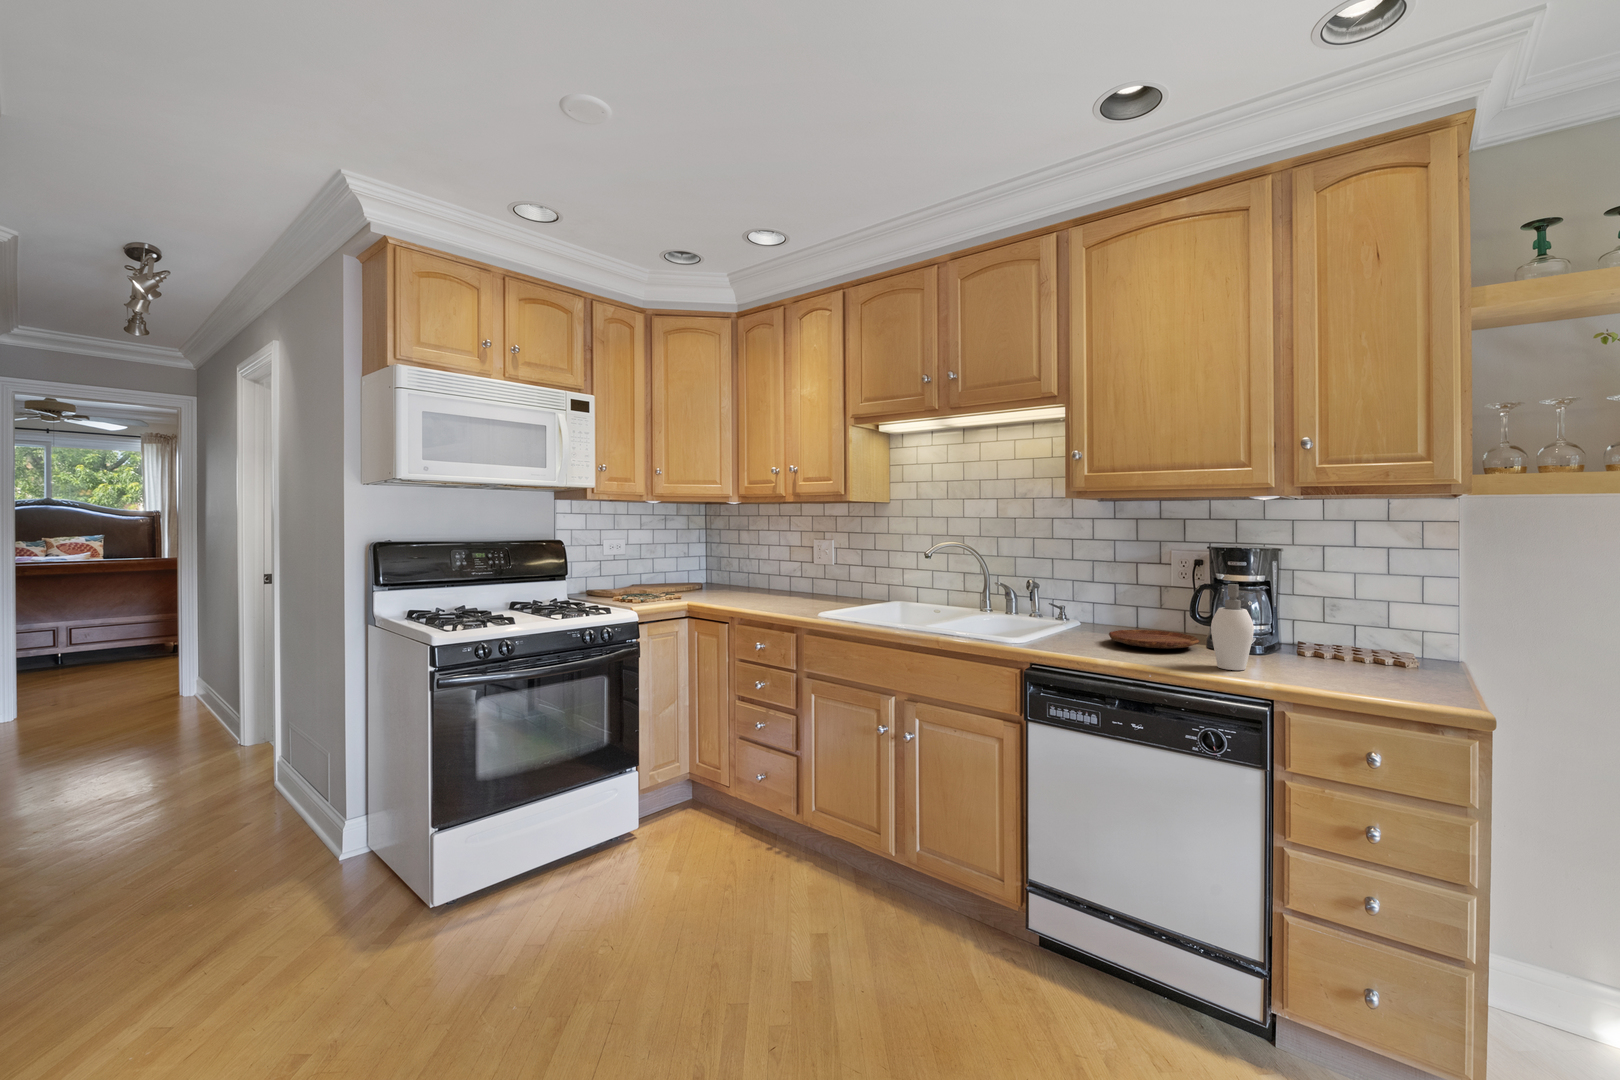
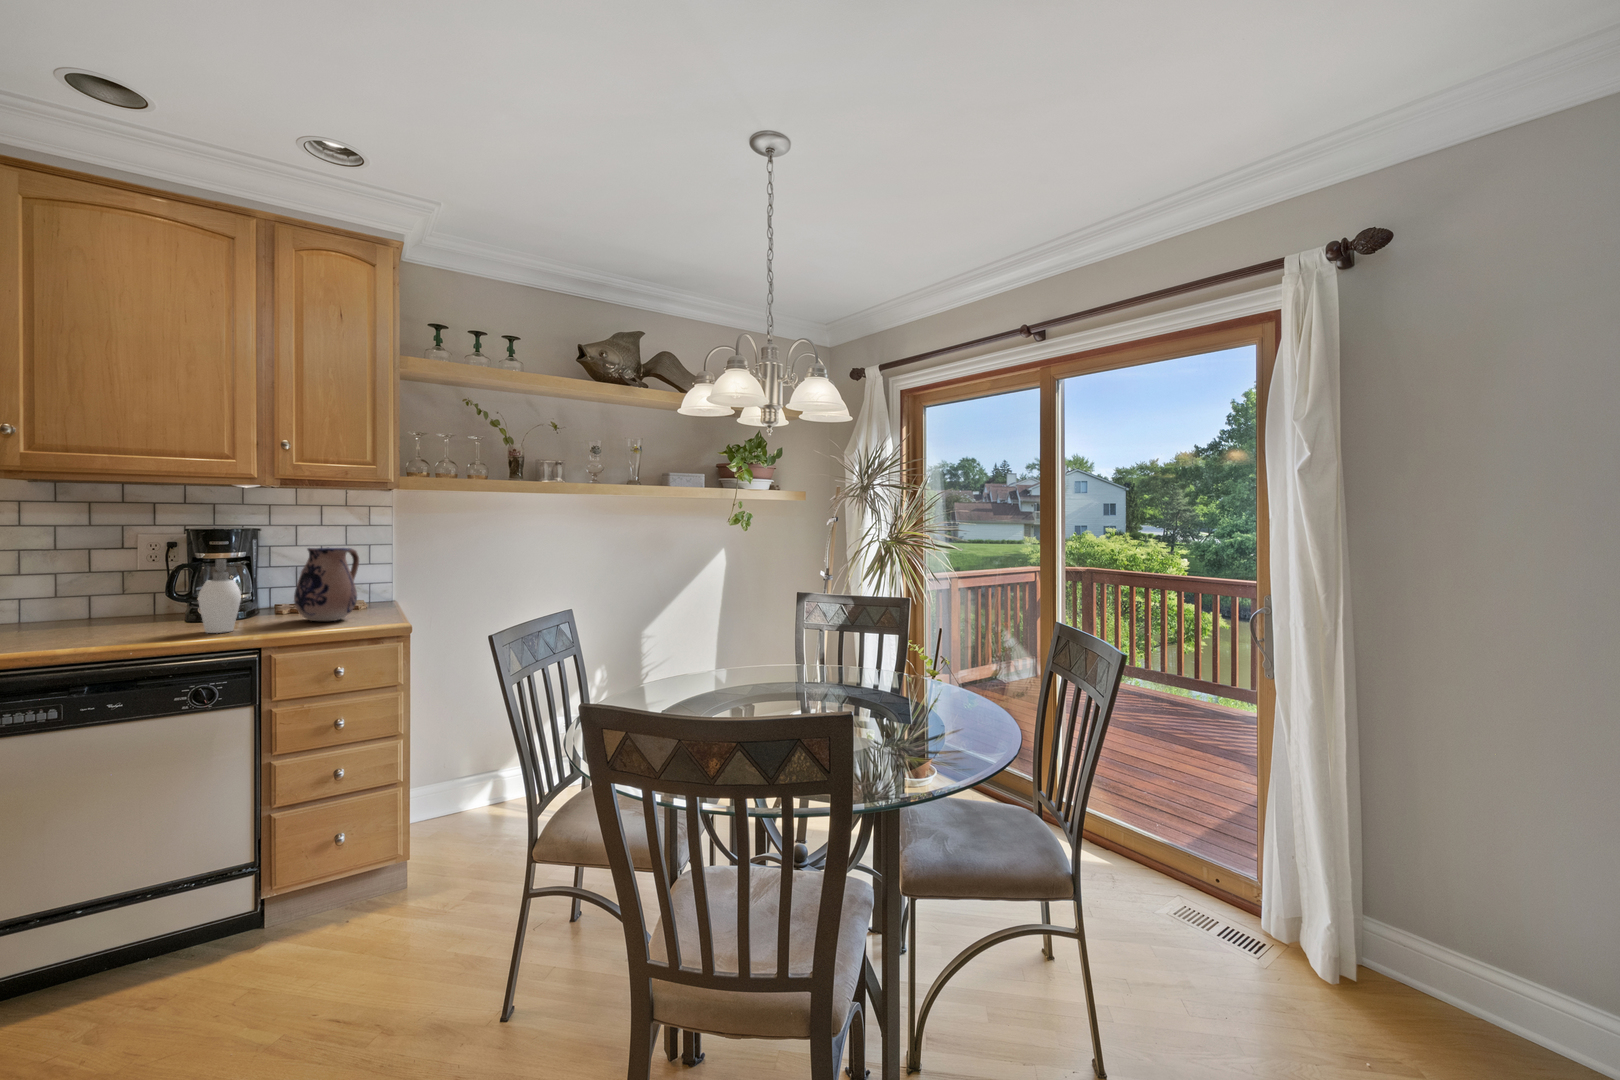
ceramic pitcher: none [1317,573,1407,676] -> present [294,548,359,621]
tray: present [1109,630,1200,649] -> none [61,611,180,628]

